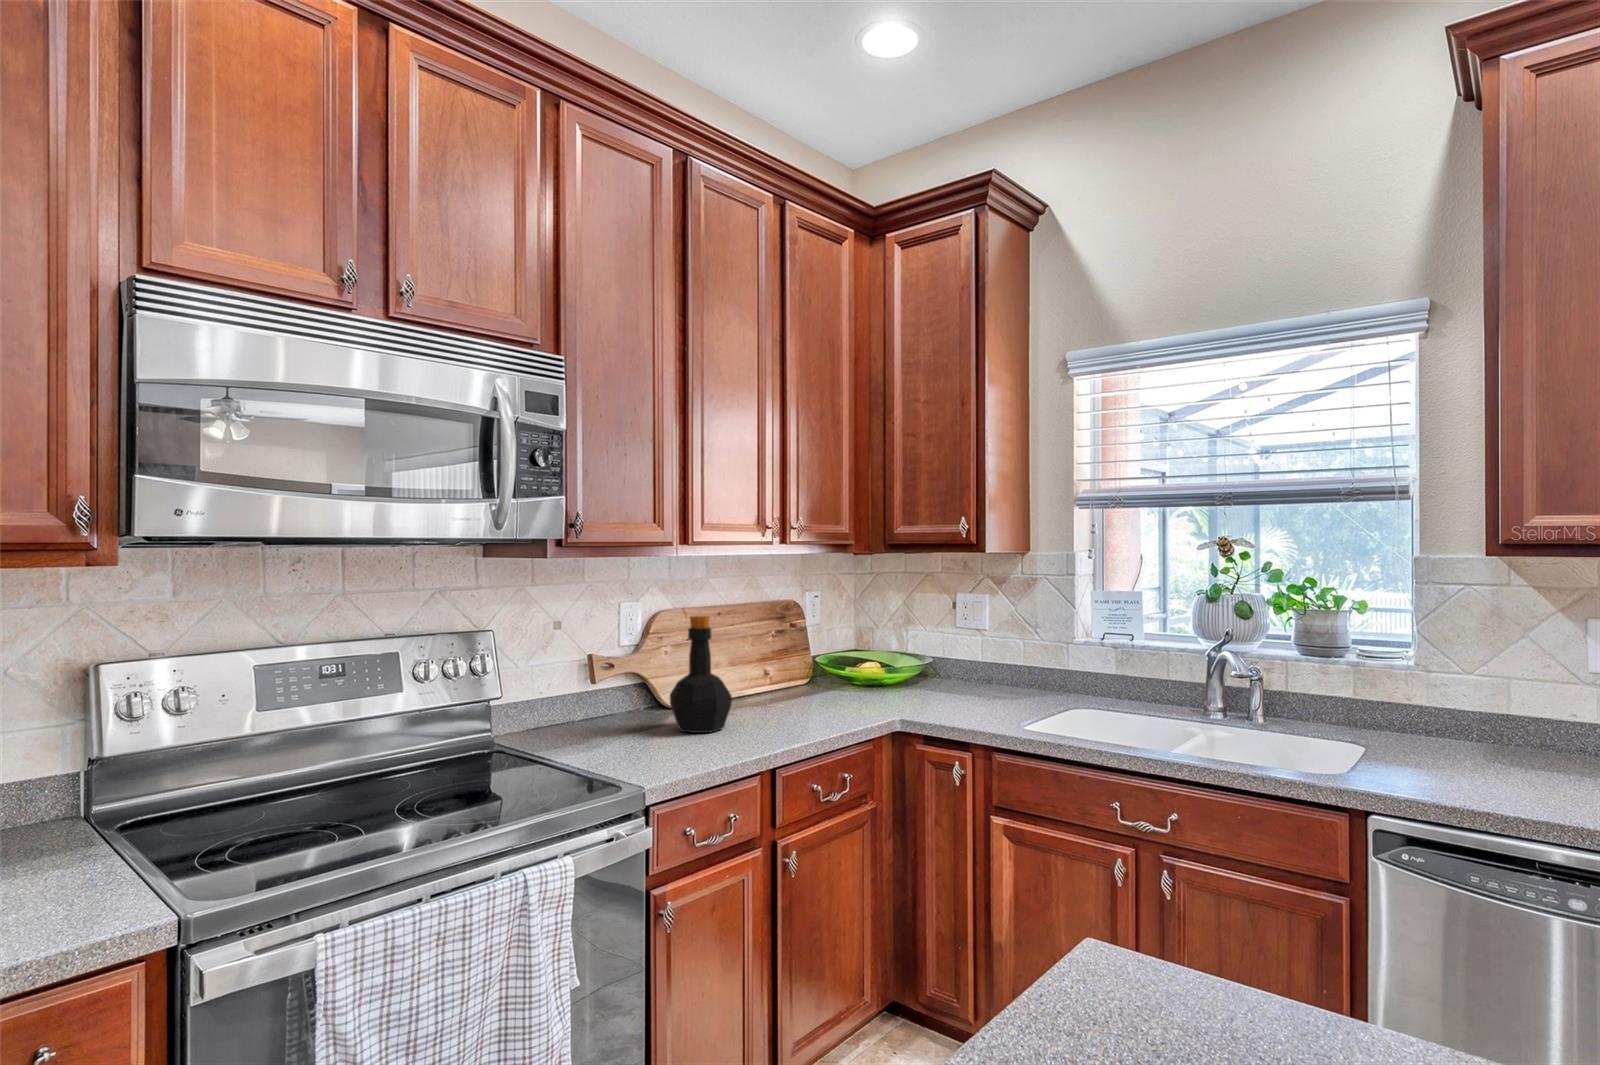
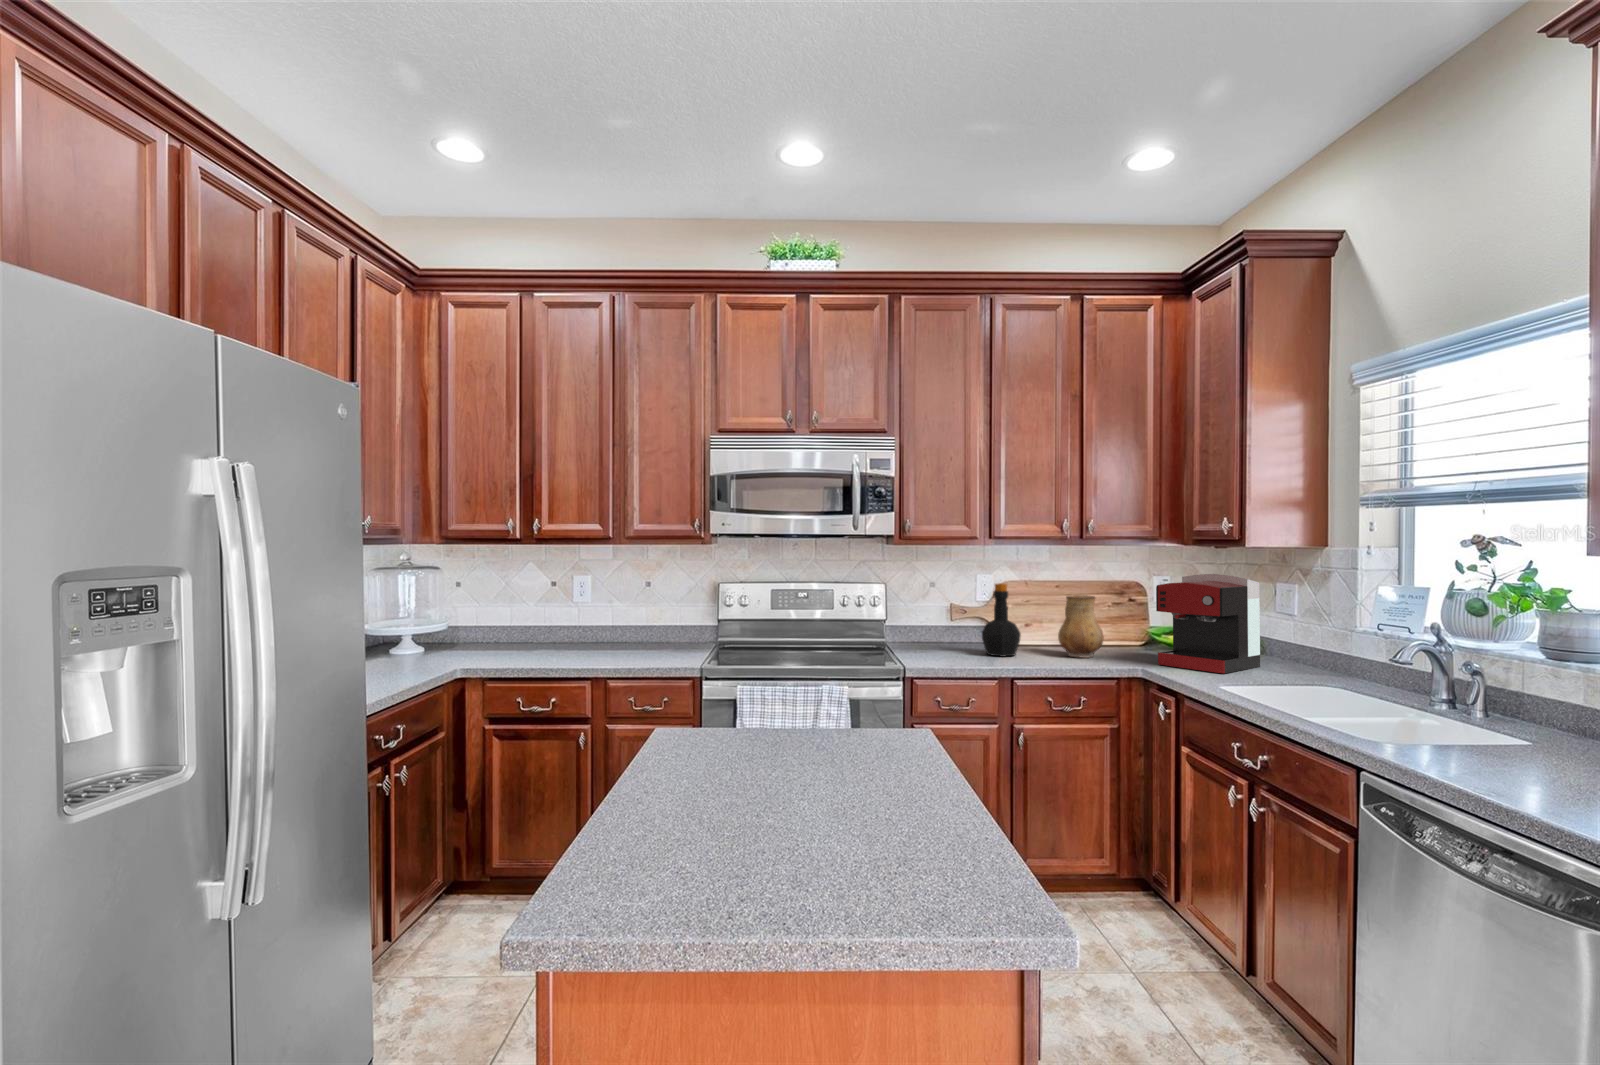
coffee maker: none [898,586,986,710] -> present [1156,574,1260,673]
ceramic pitcher: none [760,624,824,715] -> present [1058,595,1103,658]

